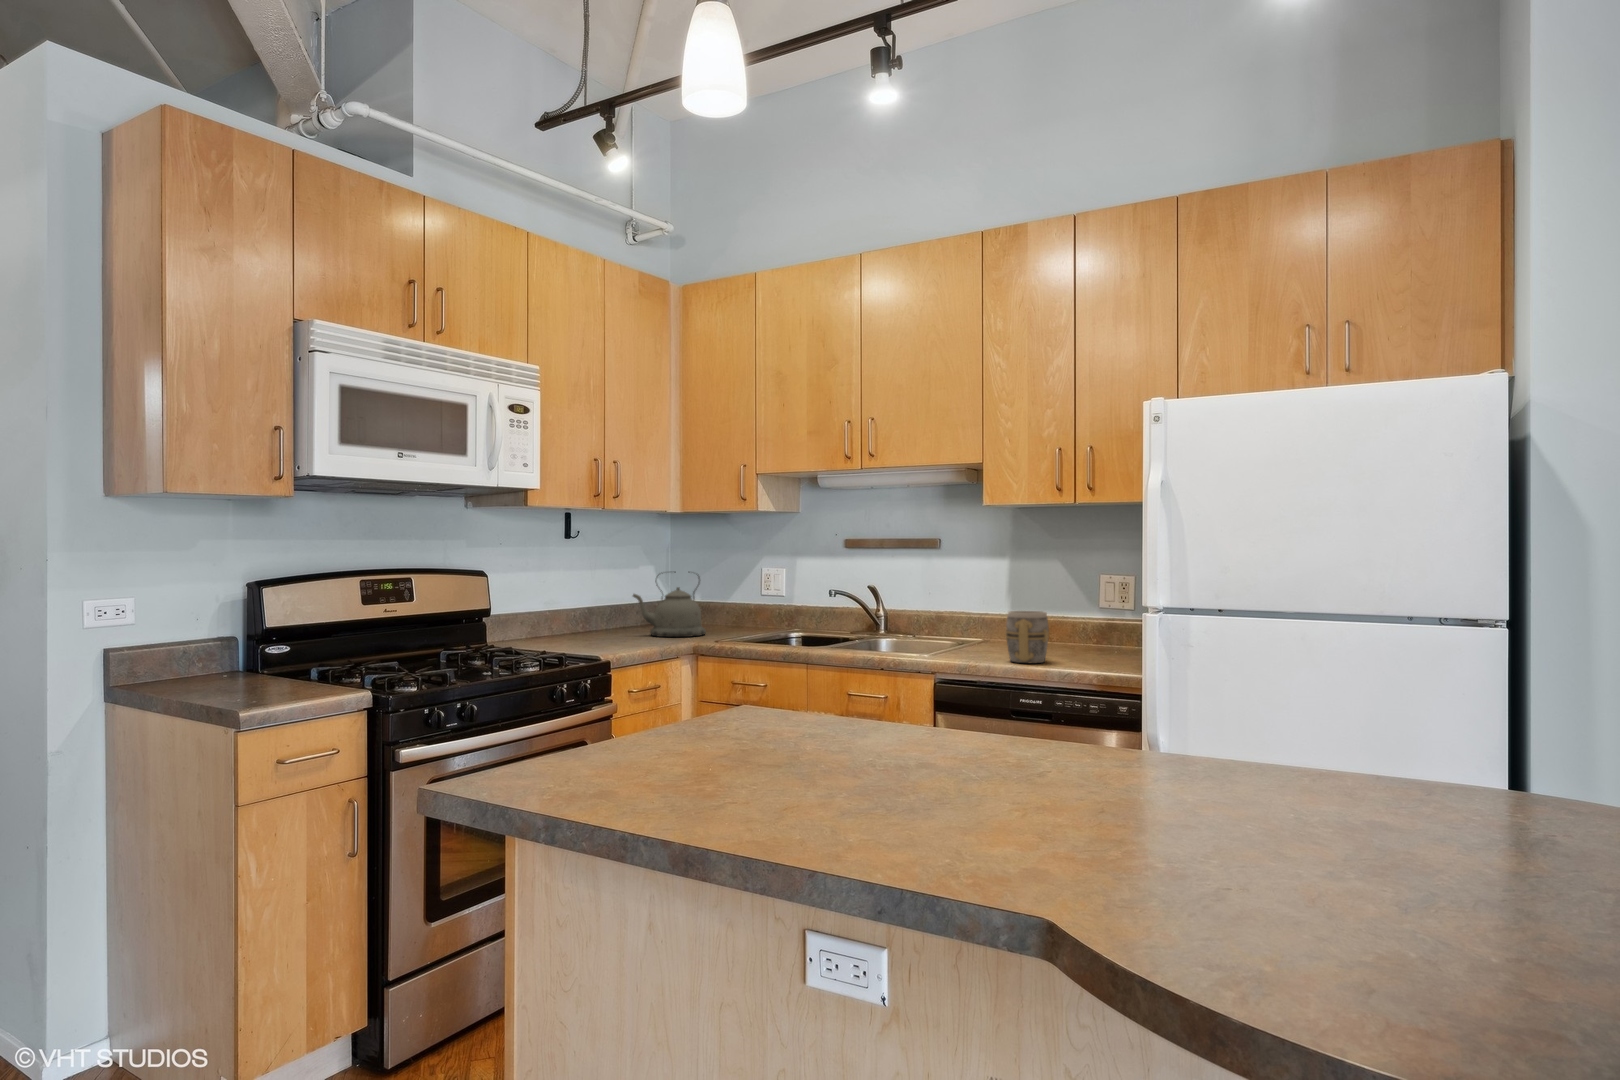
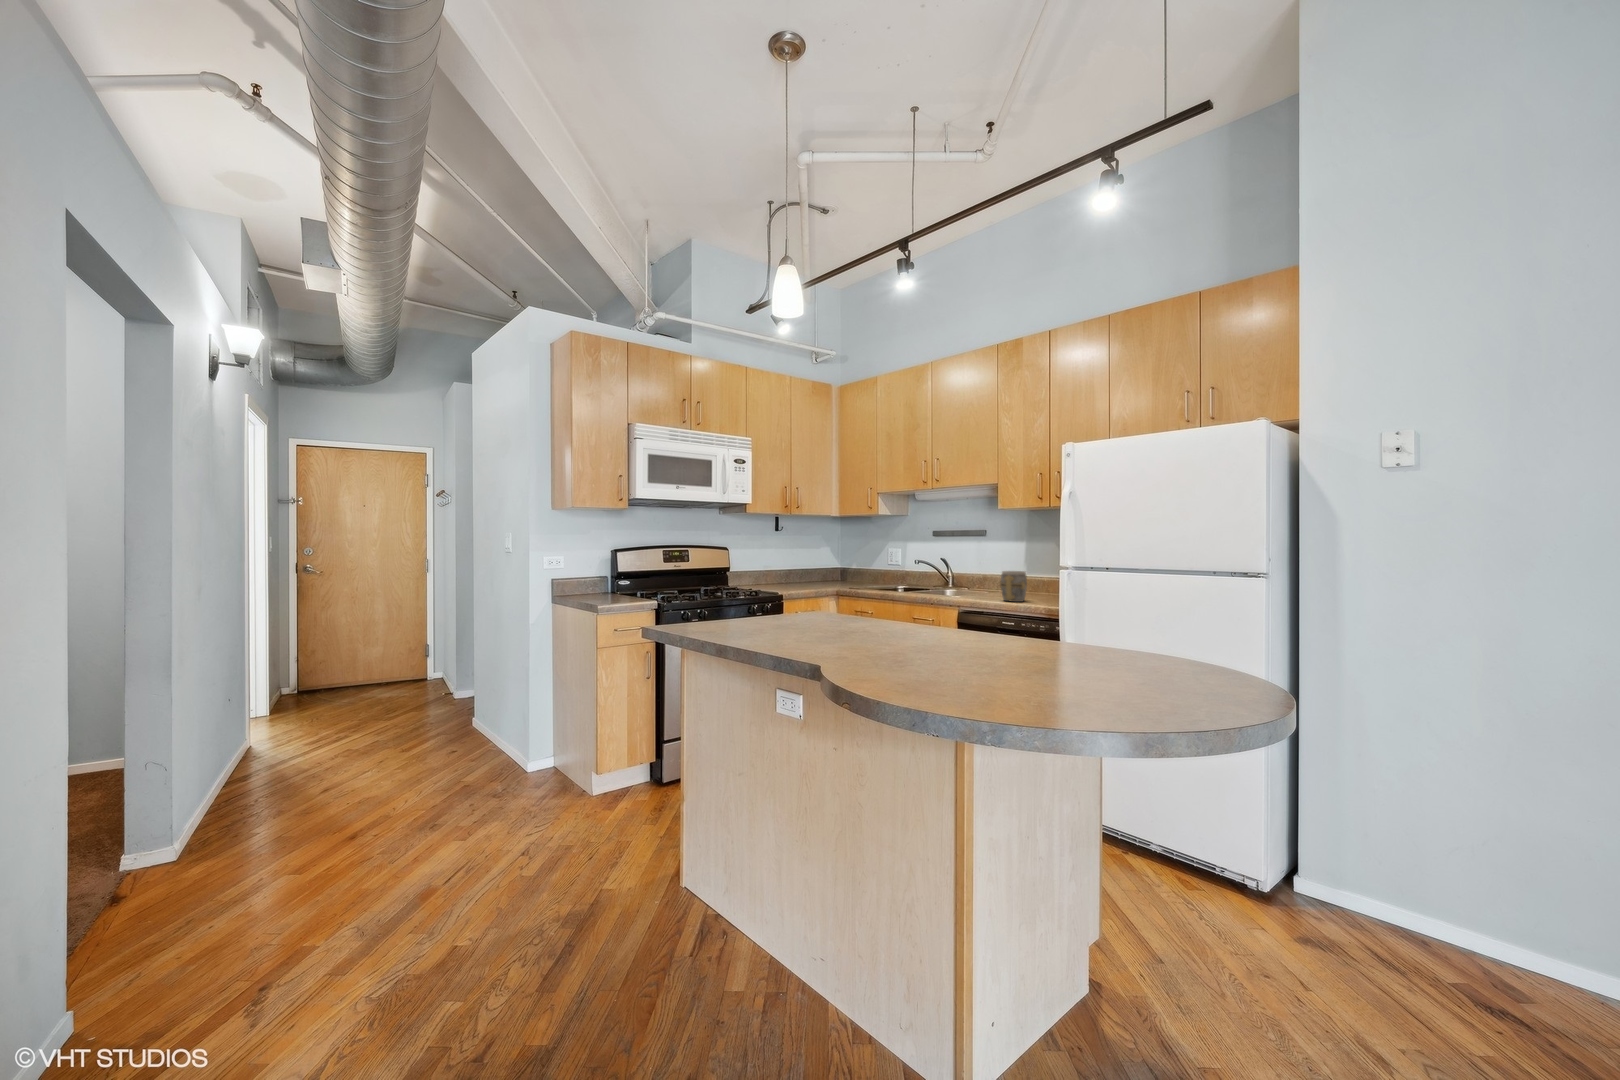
kettle: present [633,572,706,637] -> none [808,549,850,586]

